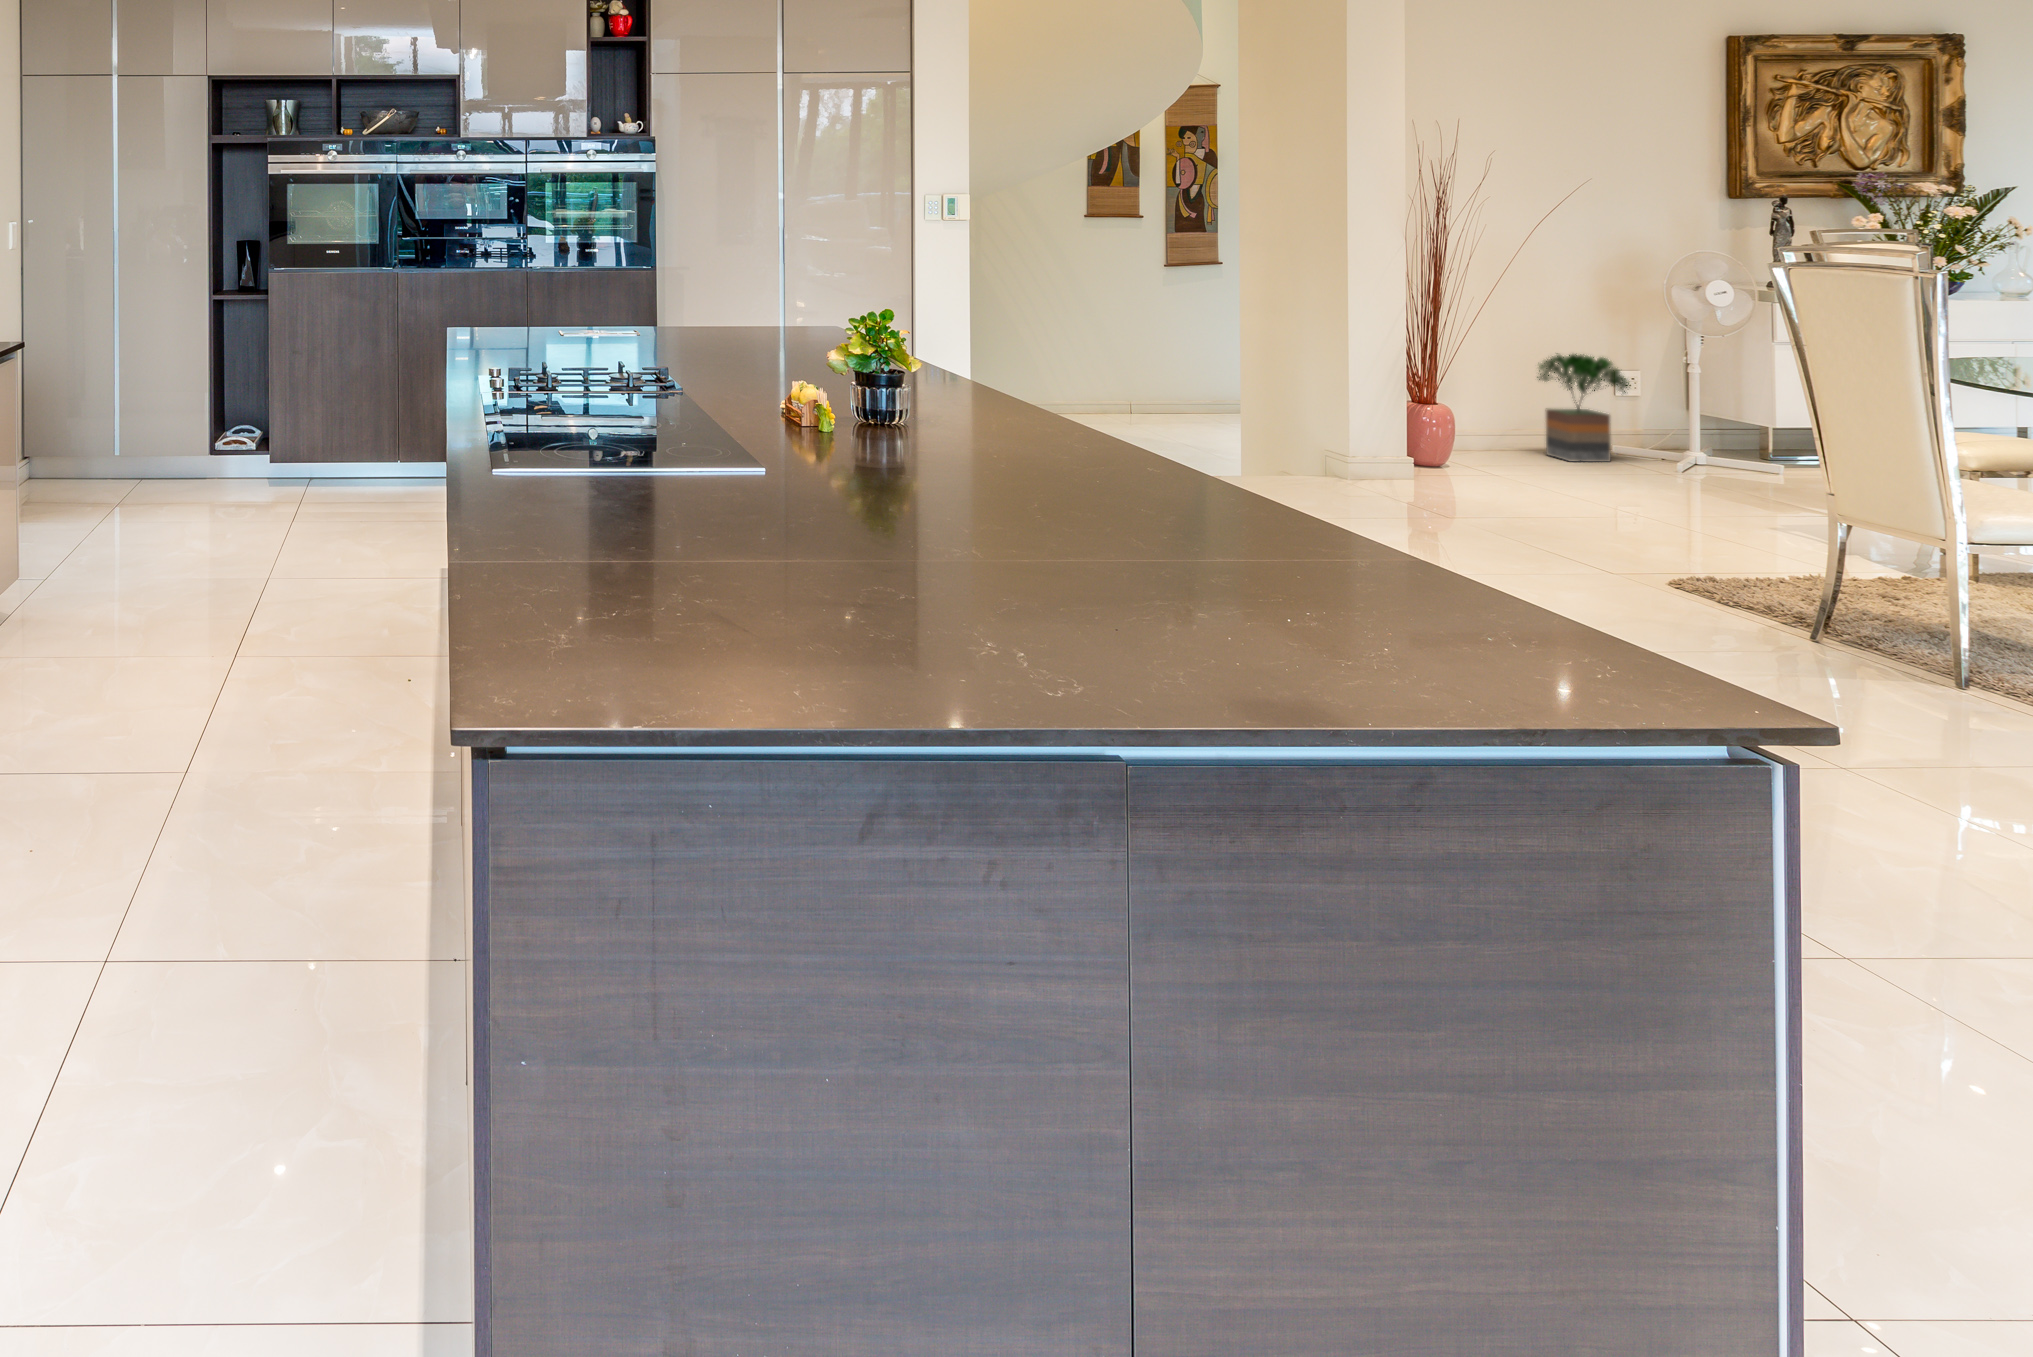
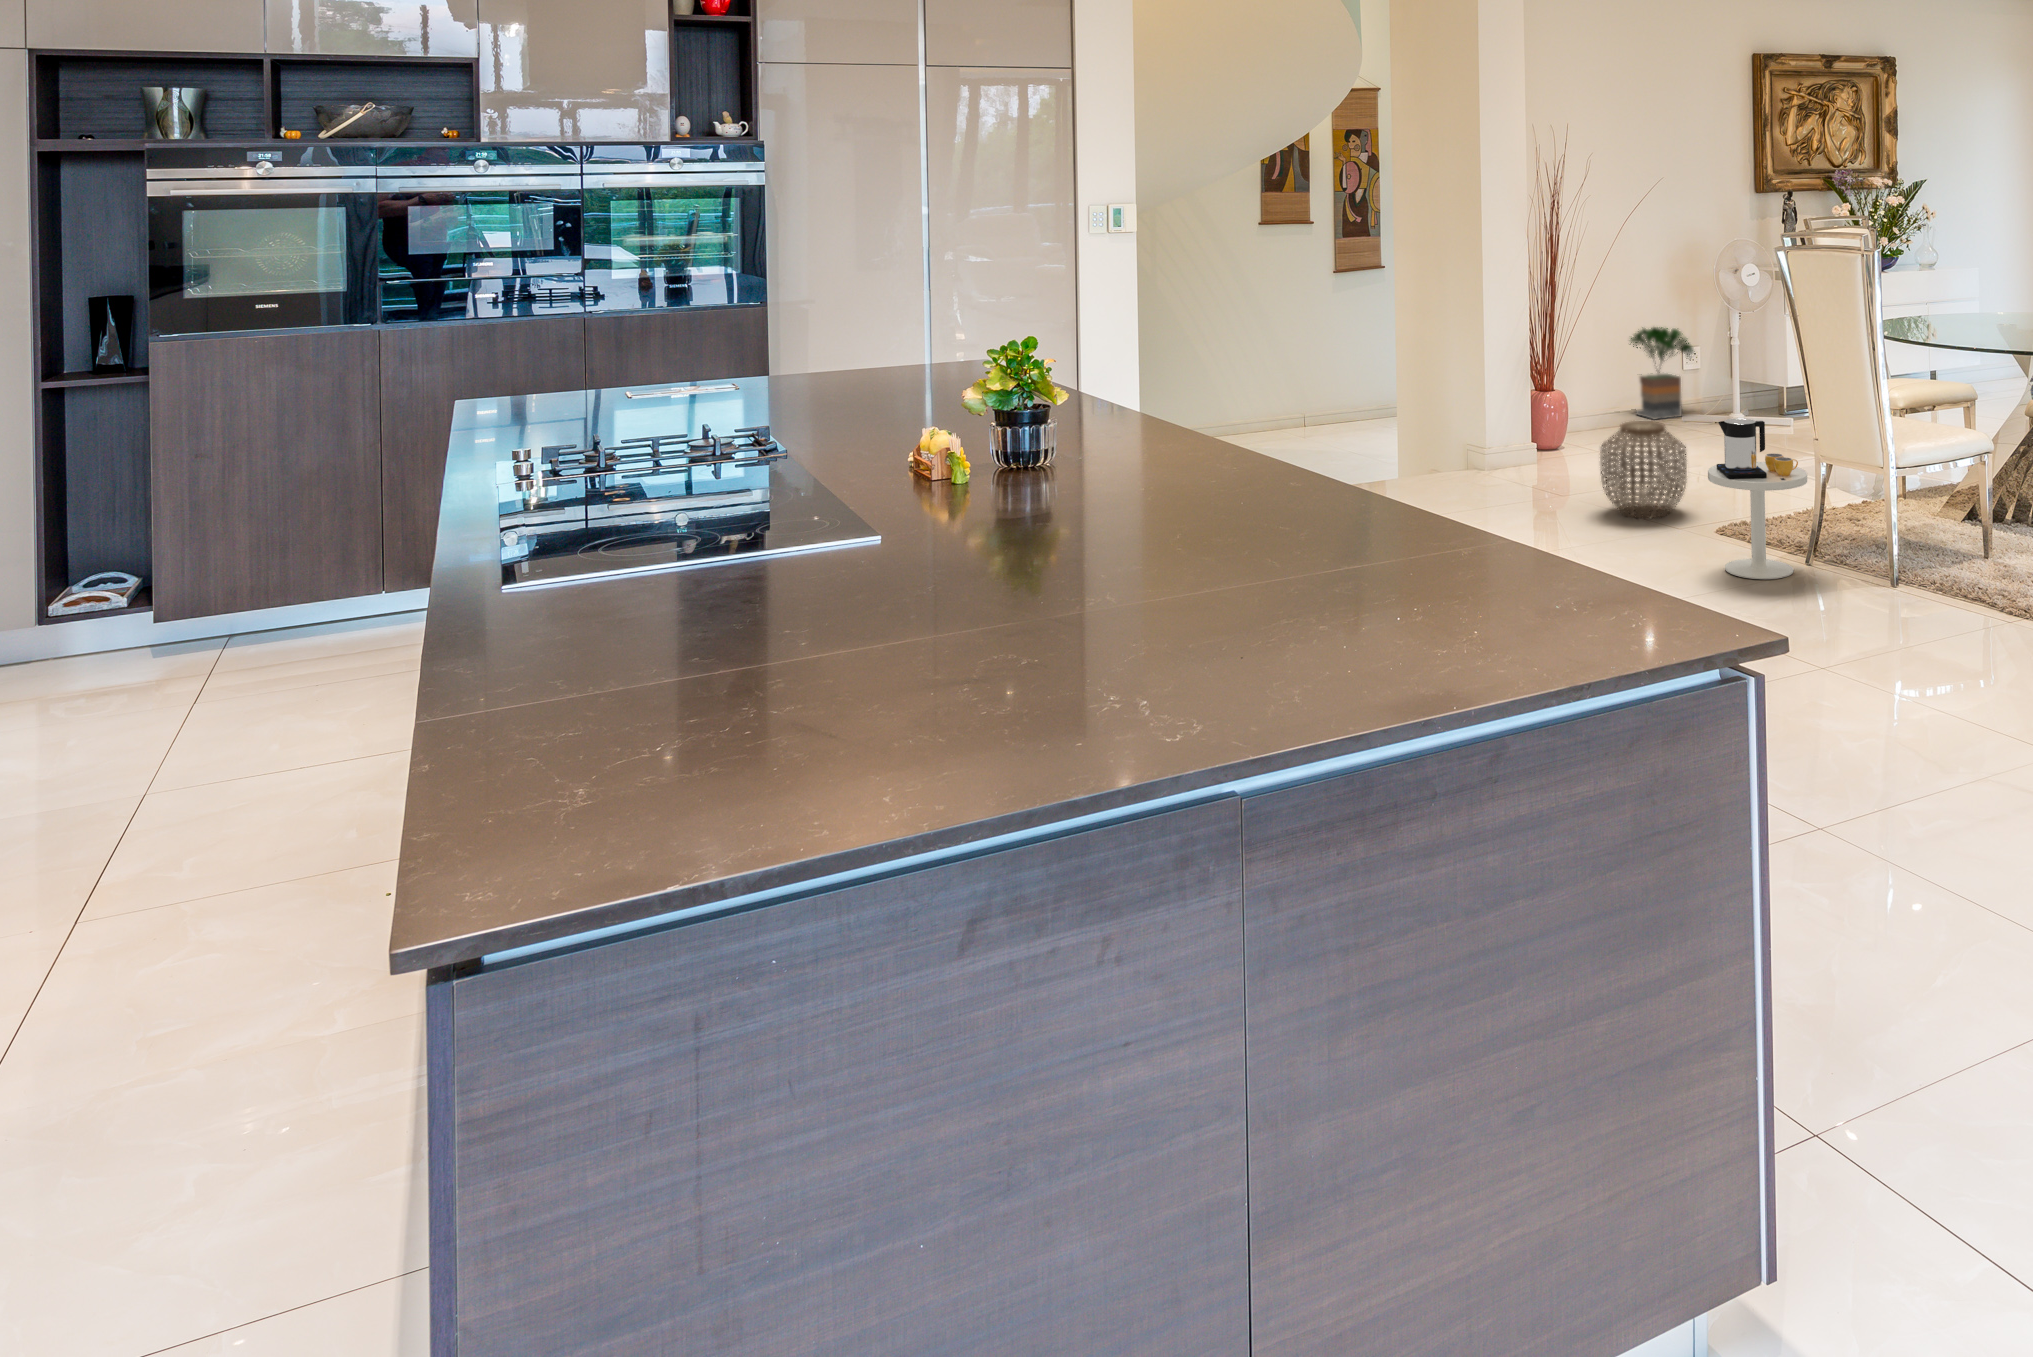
side table: none [1608,438,1742,614] -> present [1708,418,1807,579]
woven basket: none [1480,443,1593,549] -> present [1600,421,1687,518]

